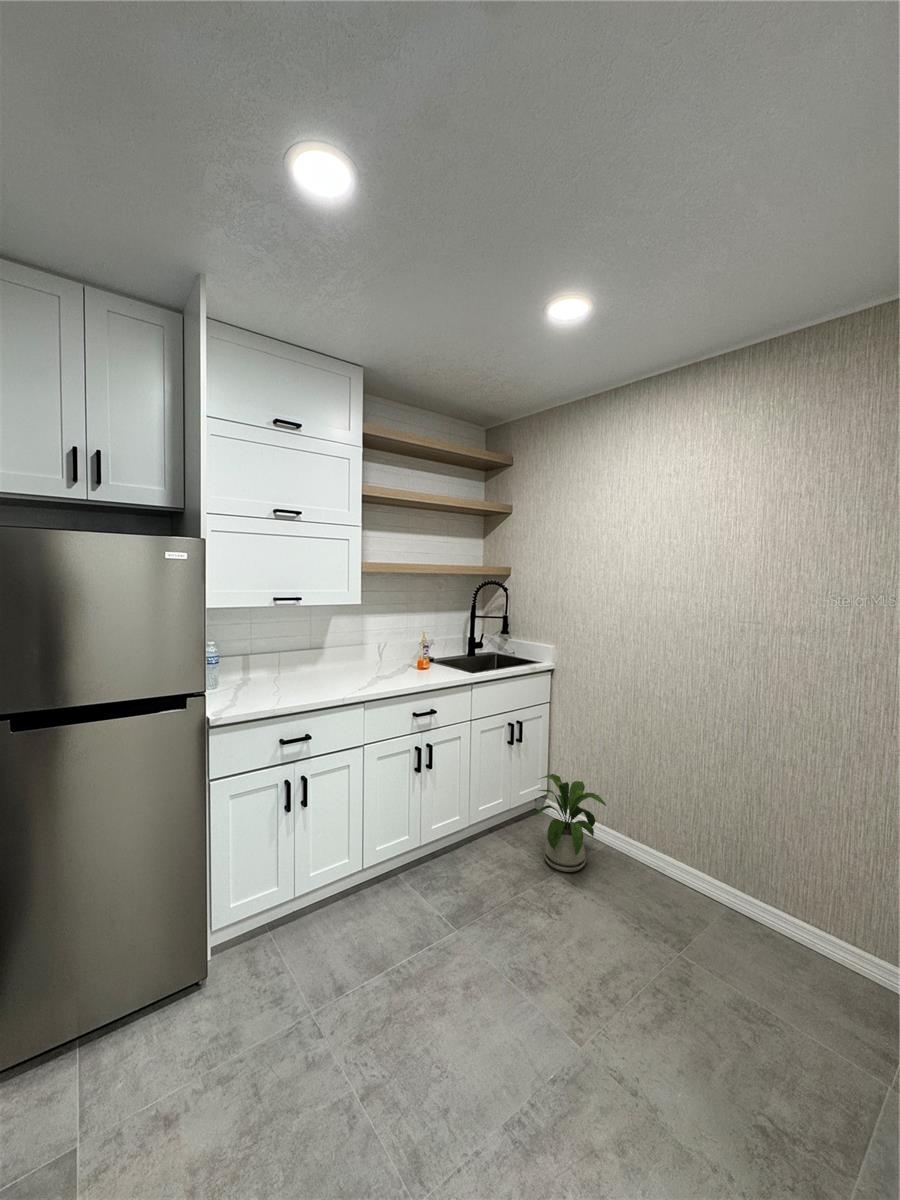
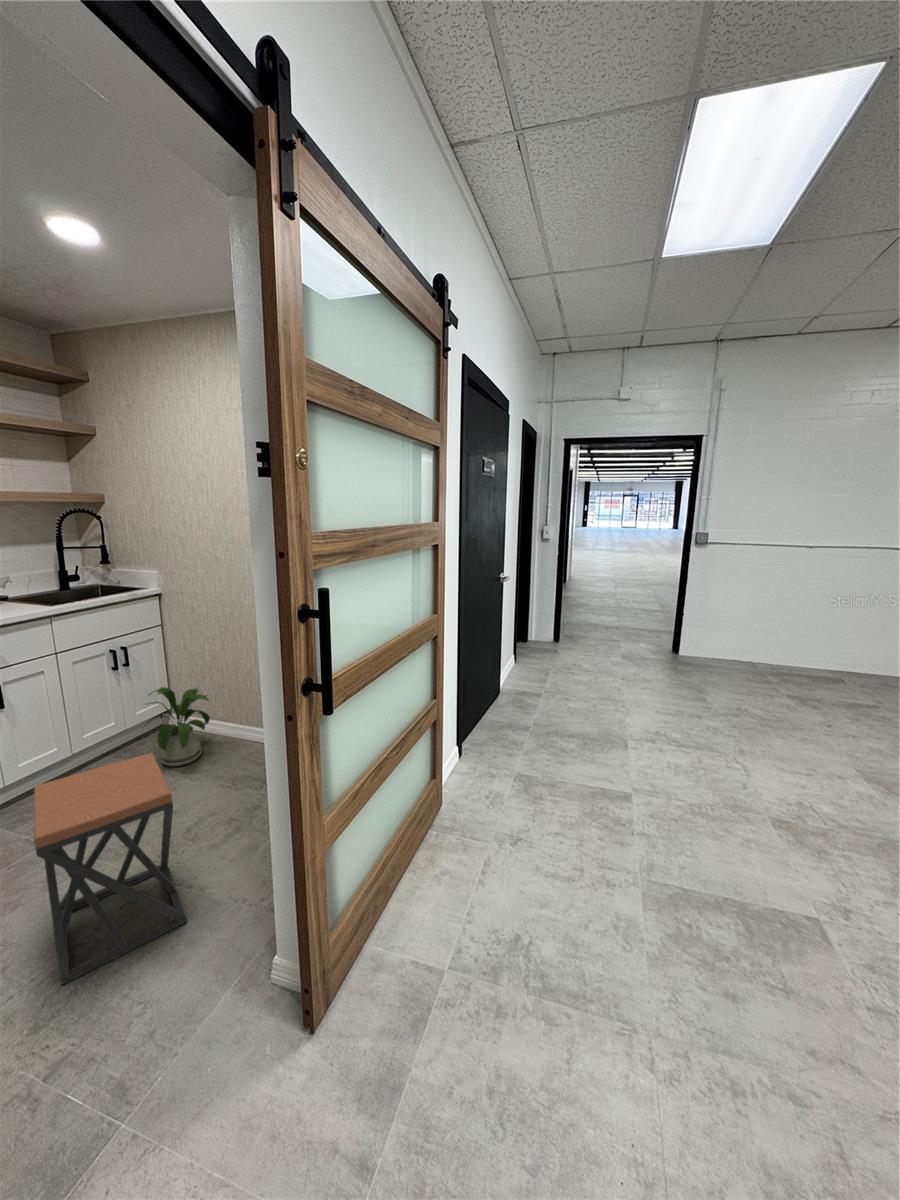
stool: none [478,875,638,1159] -> present [34,753,187,985]

